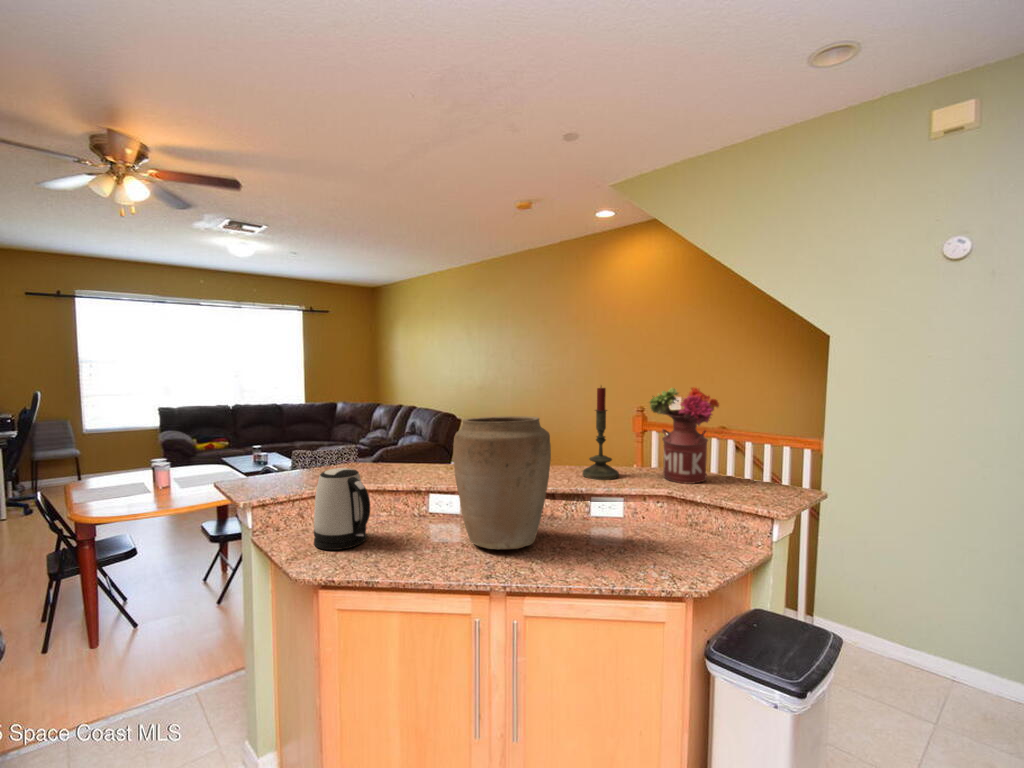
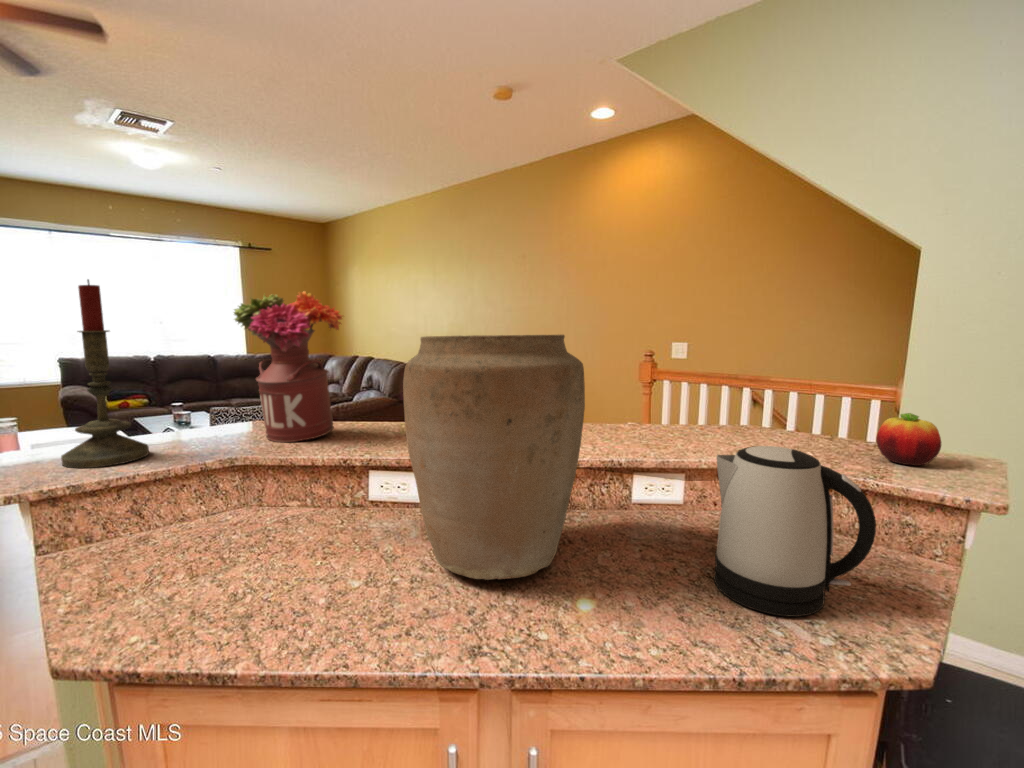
flower arrangement: present [650,386,719,484] -> present [234,291,343,442]
candle: present [583,387,619,480] -> present [61,280,149,468]
fruit: none [743,461,779,494] -> present [876,413,941,465]
kettle: present [314,468,370,550] -> present [714,446,876,617]

